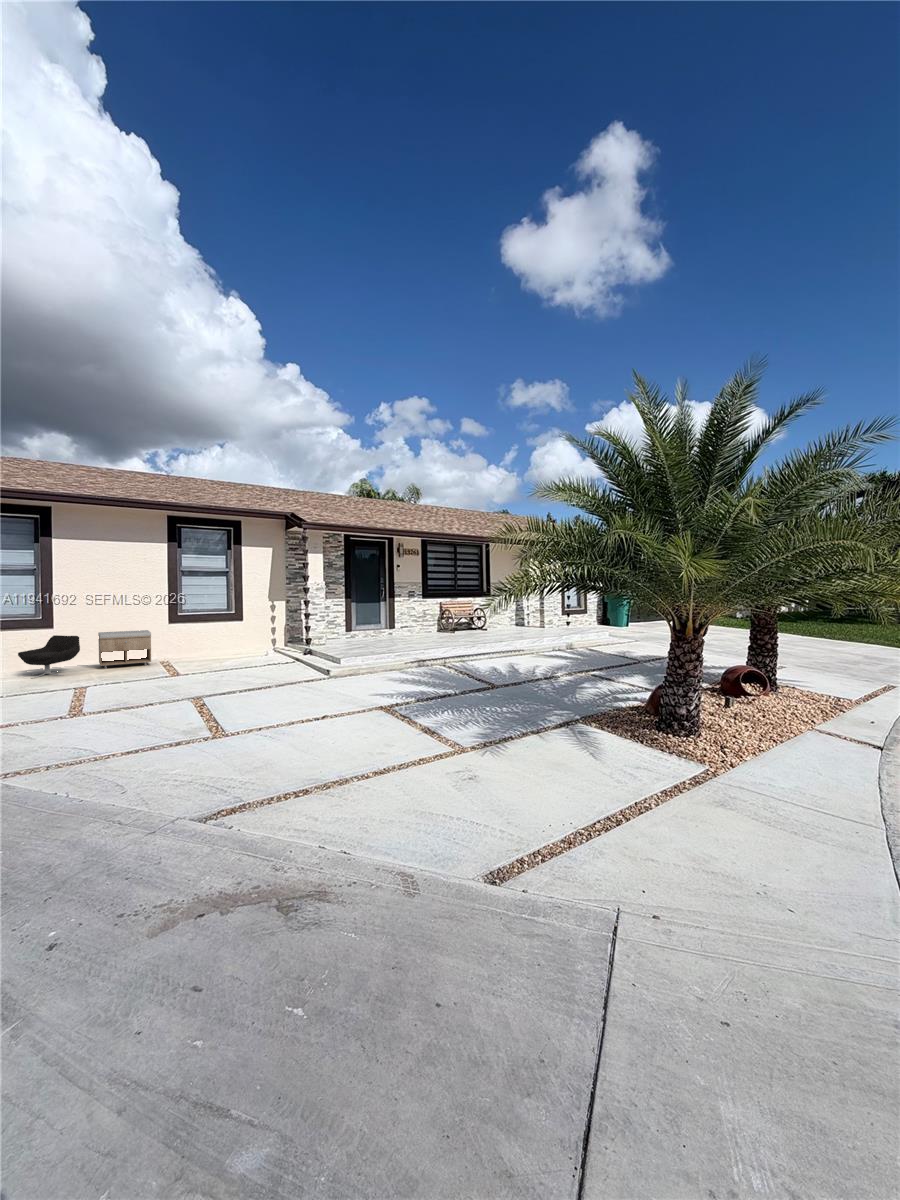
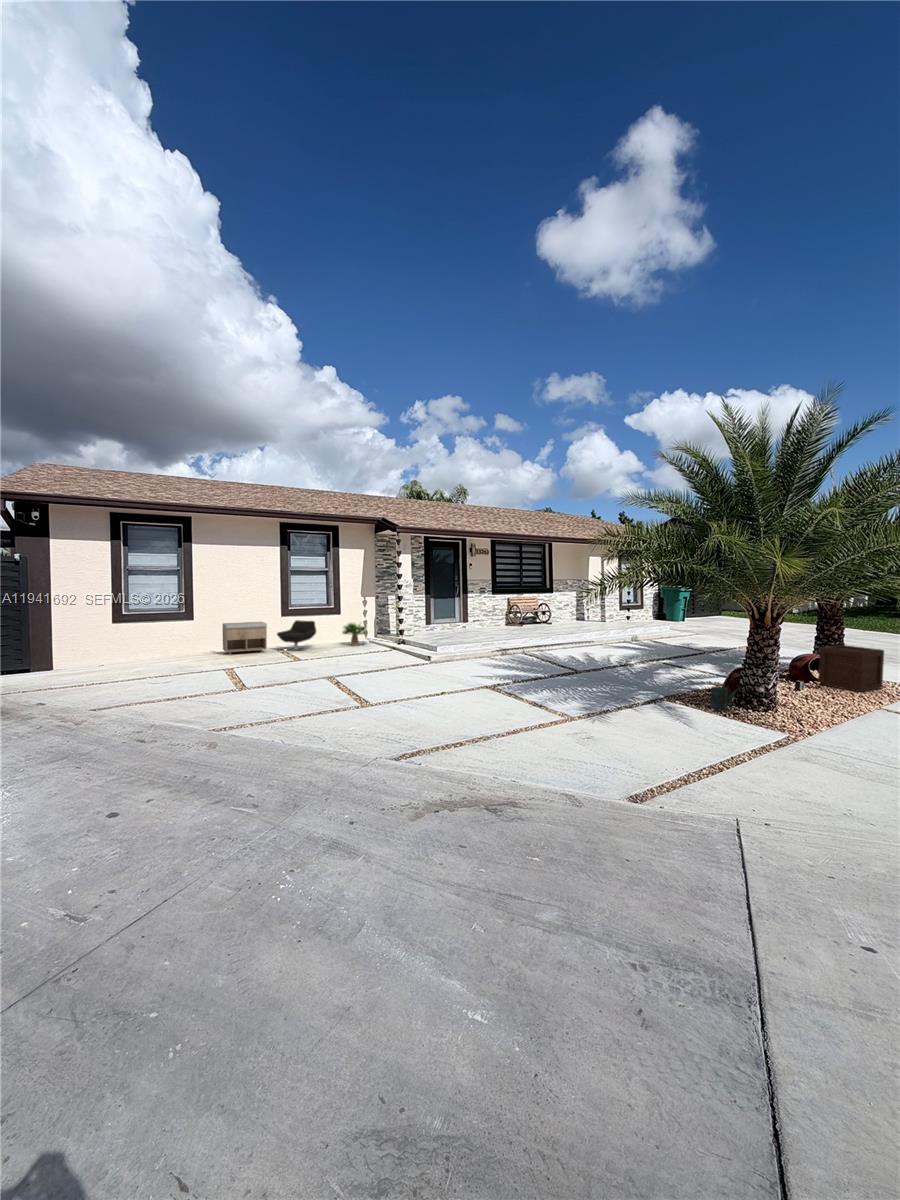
potted plant: none [243,628,278,656] -> present [343,623,366,646]
lounge chair: present [18,635,80,678] -> present [277,620,316,650]
wooden crate: none [751,656,819,708] -> present [818,645,884,692]
watering can: none [621,705,662,734] -> present [706,685,741,710]

